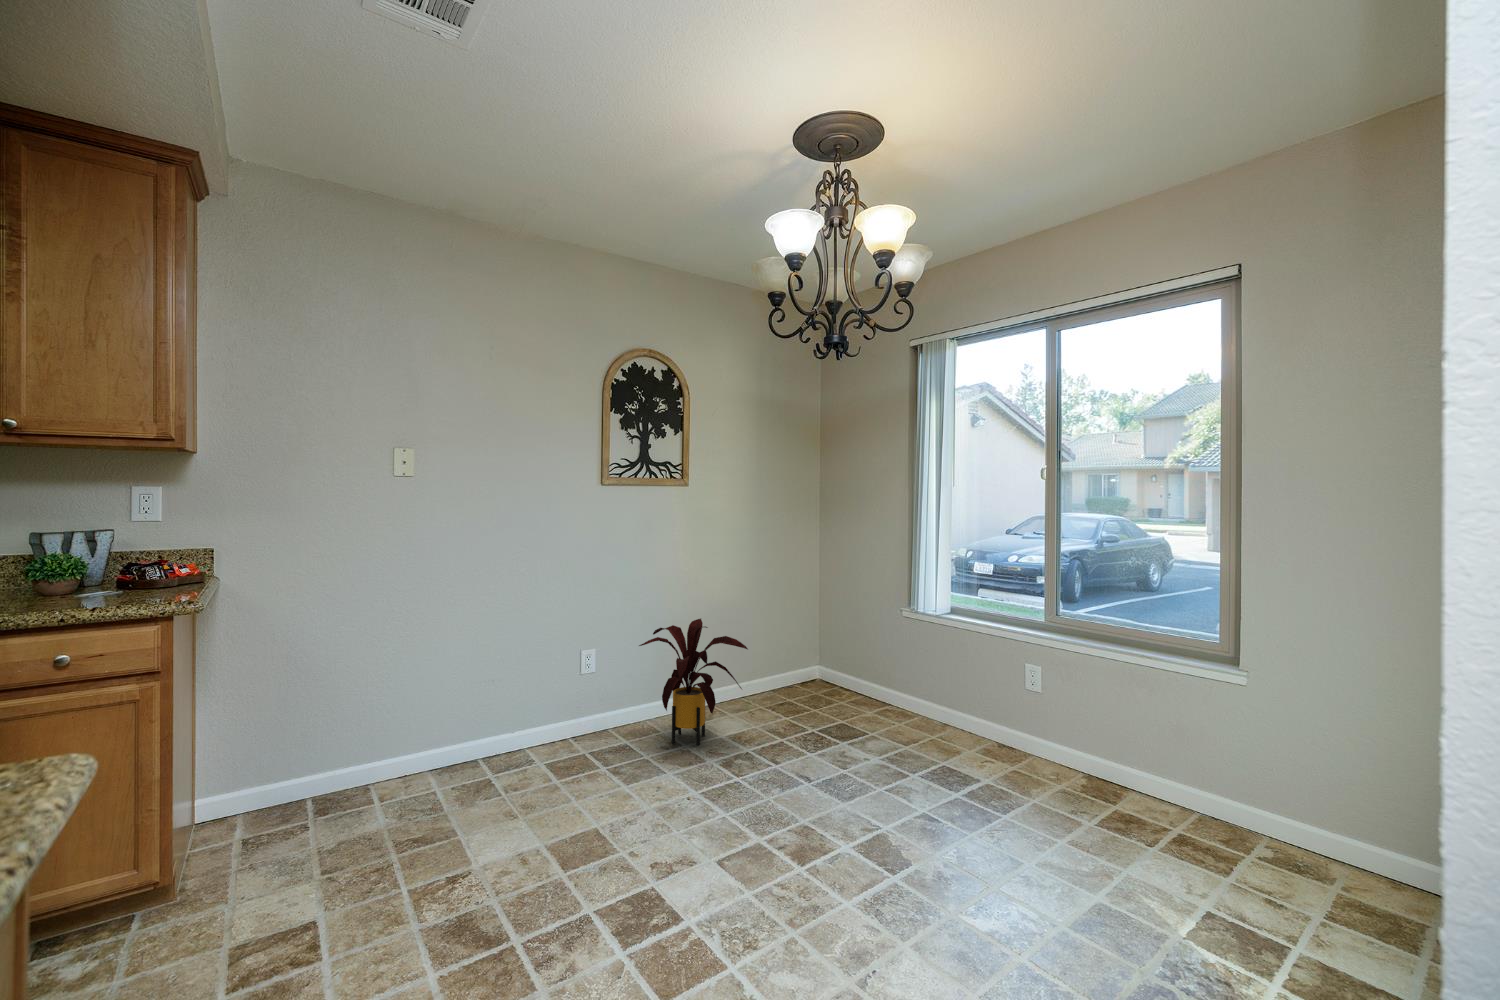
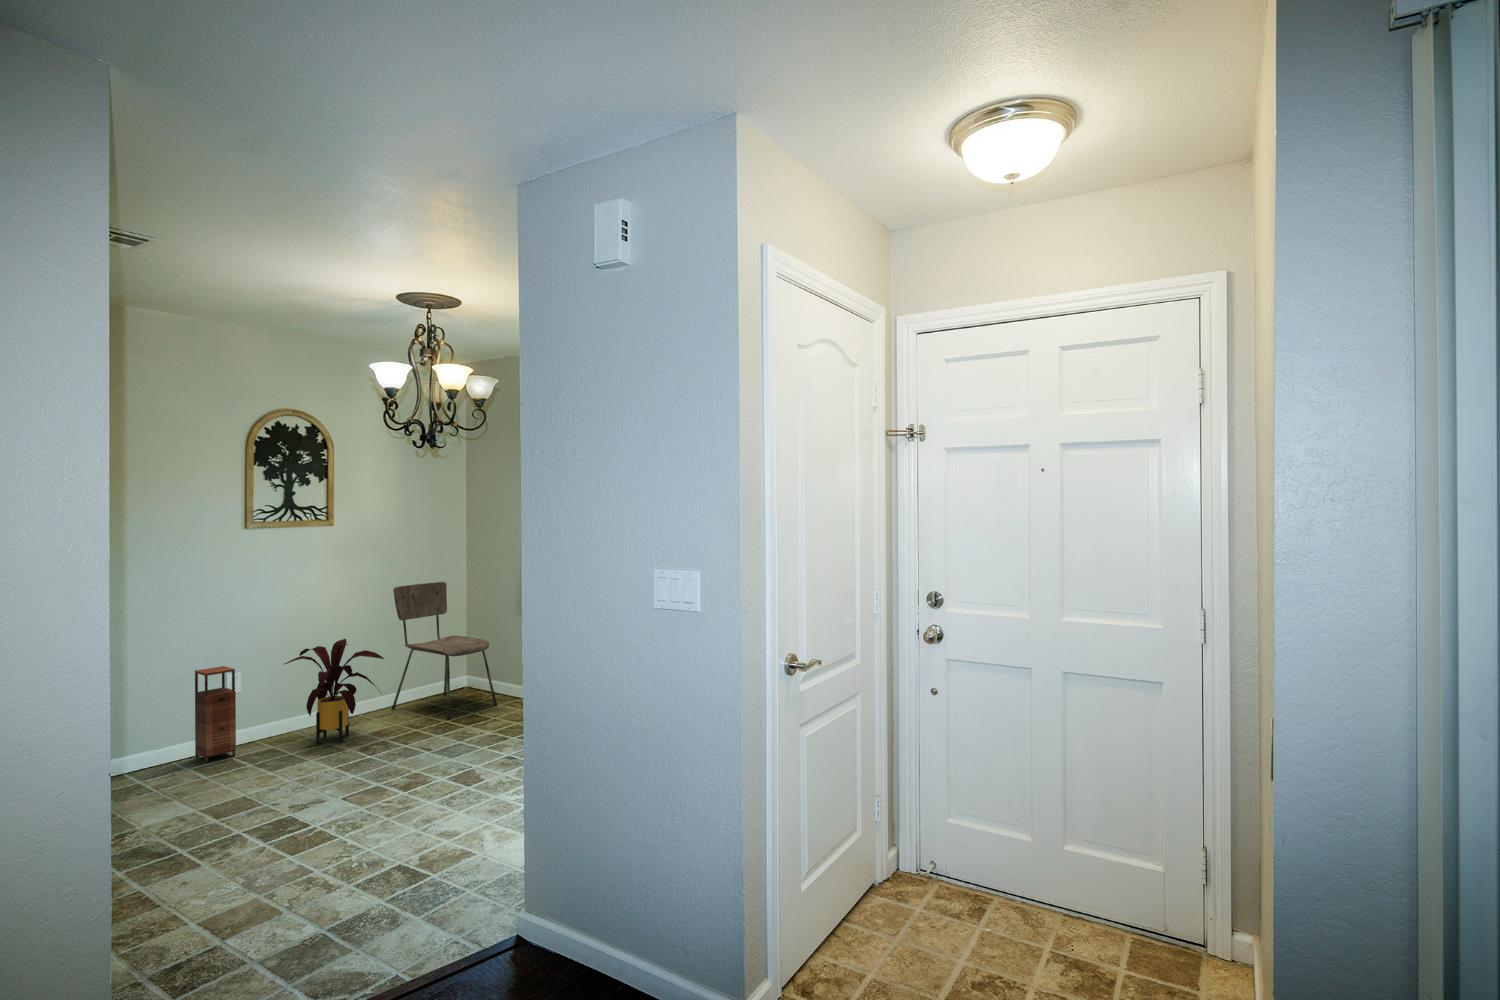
dining chair: none [743,557,864,727] -> present [391,582,497,720]
storage cabinet: none [550,642,590,755] -> present [195,666,236,763]

